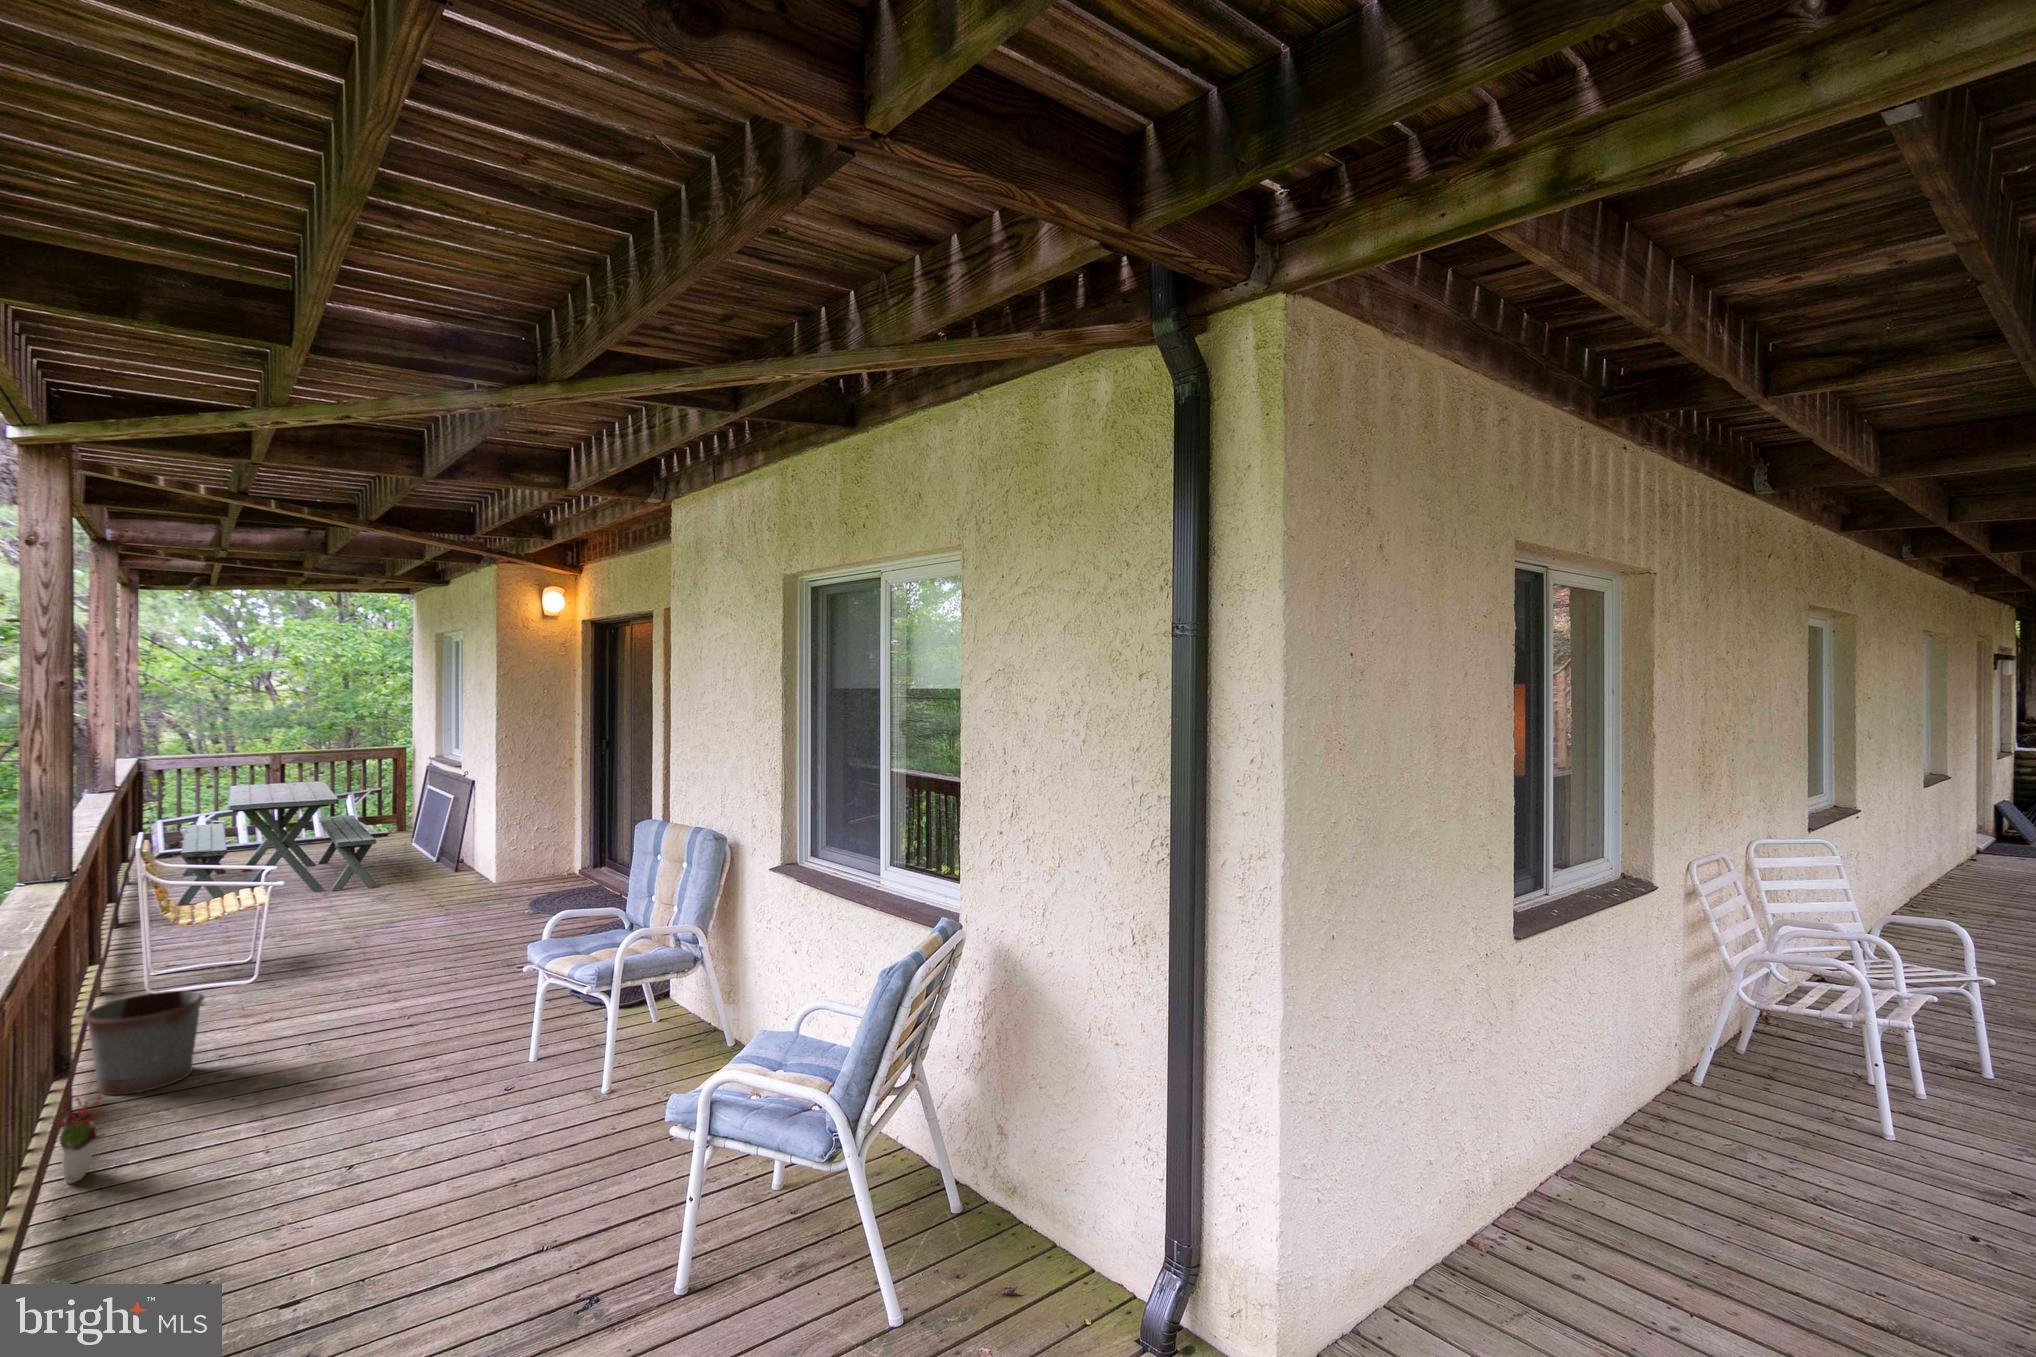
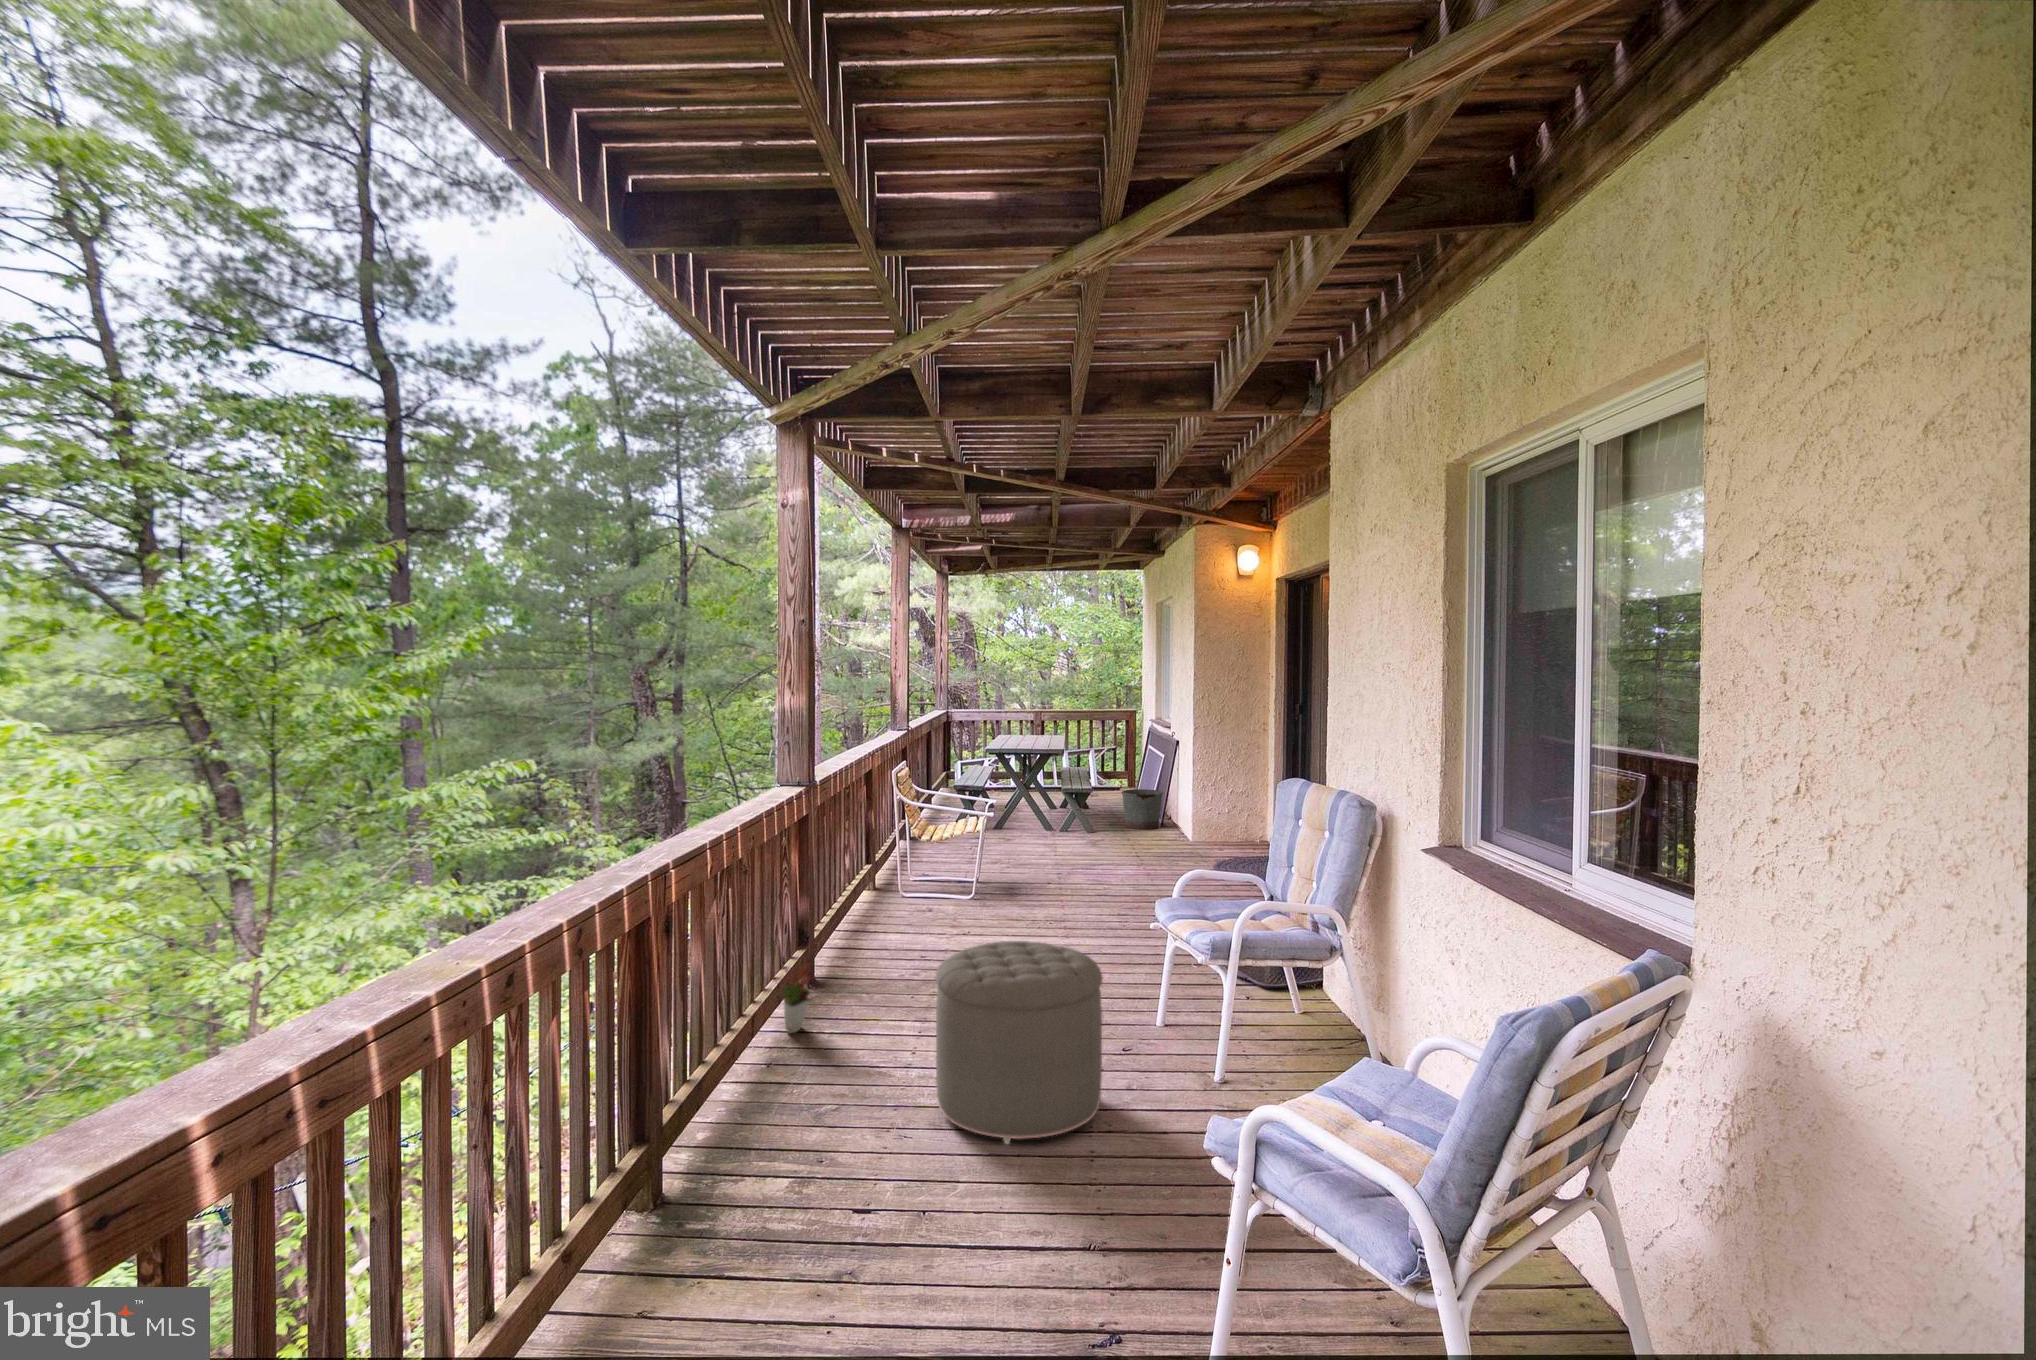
bucket: present [83,991,204,1095] -> present [1121,789,1164,829]
ottoman: none [323,1005,511,1202] -> present [935,941,1103,1144]

